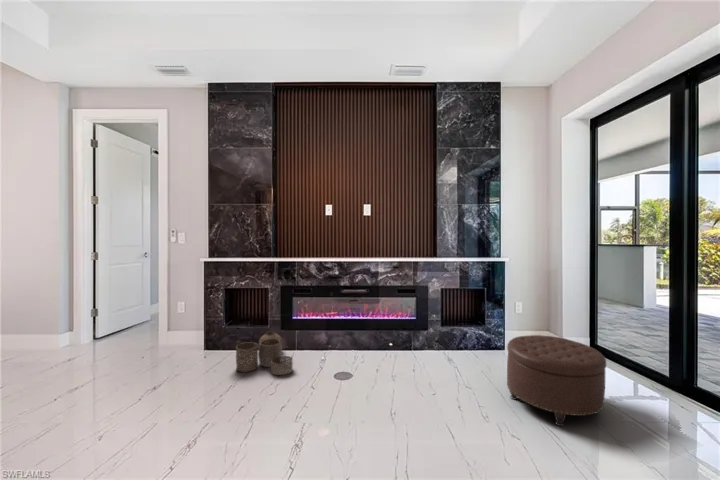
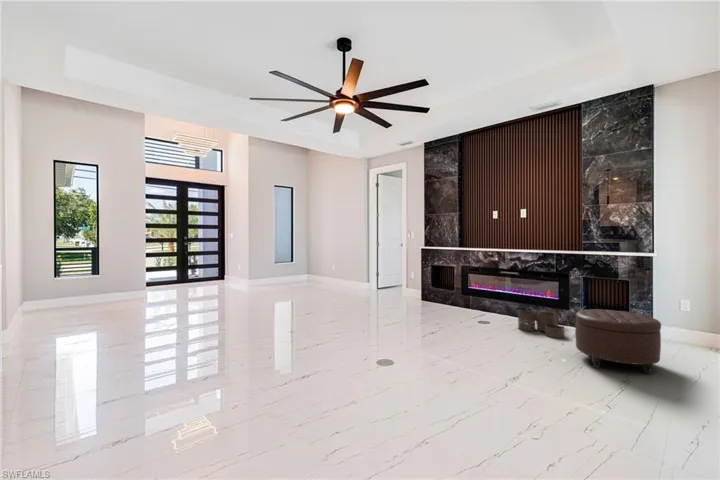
woven basket: present [236,332,293,375] -> present [518,309,564,338]

